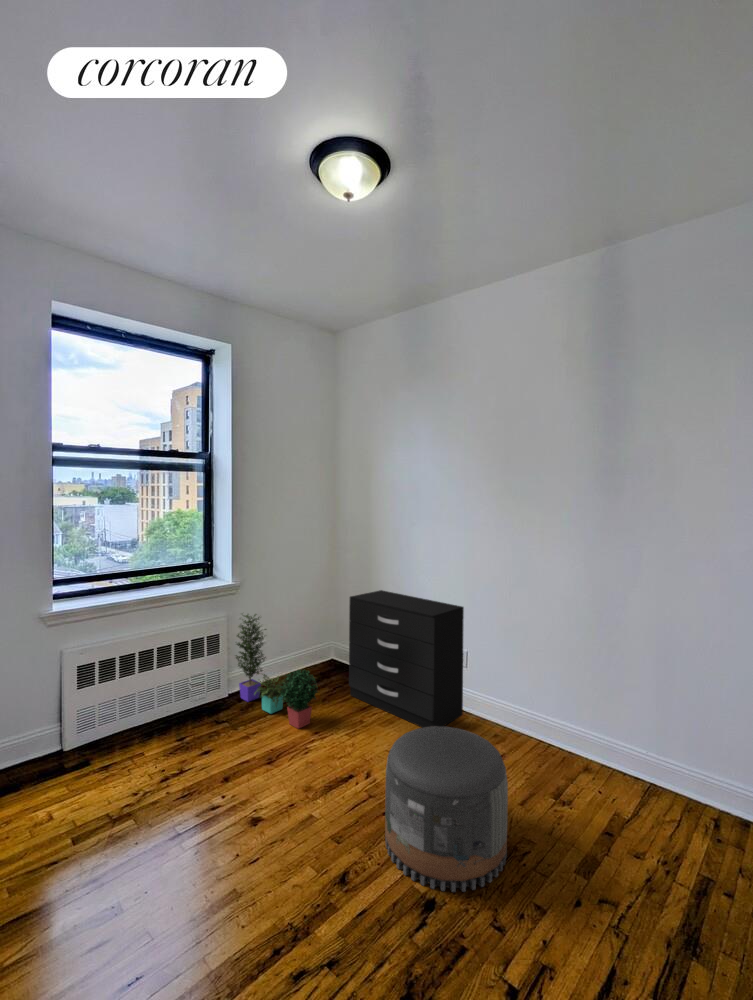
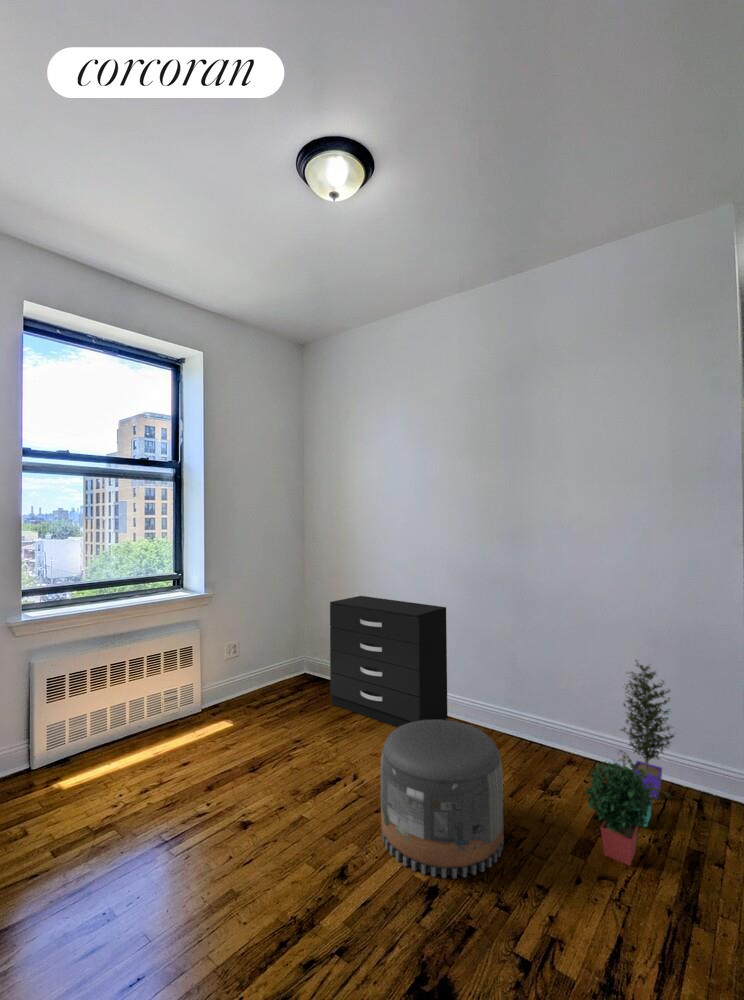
potted plant: present [236,614,318,729] -> present [585,660,674,865]

